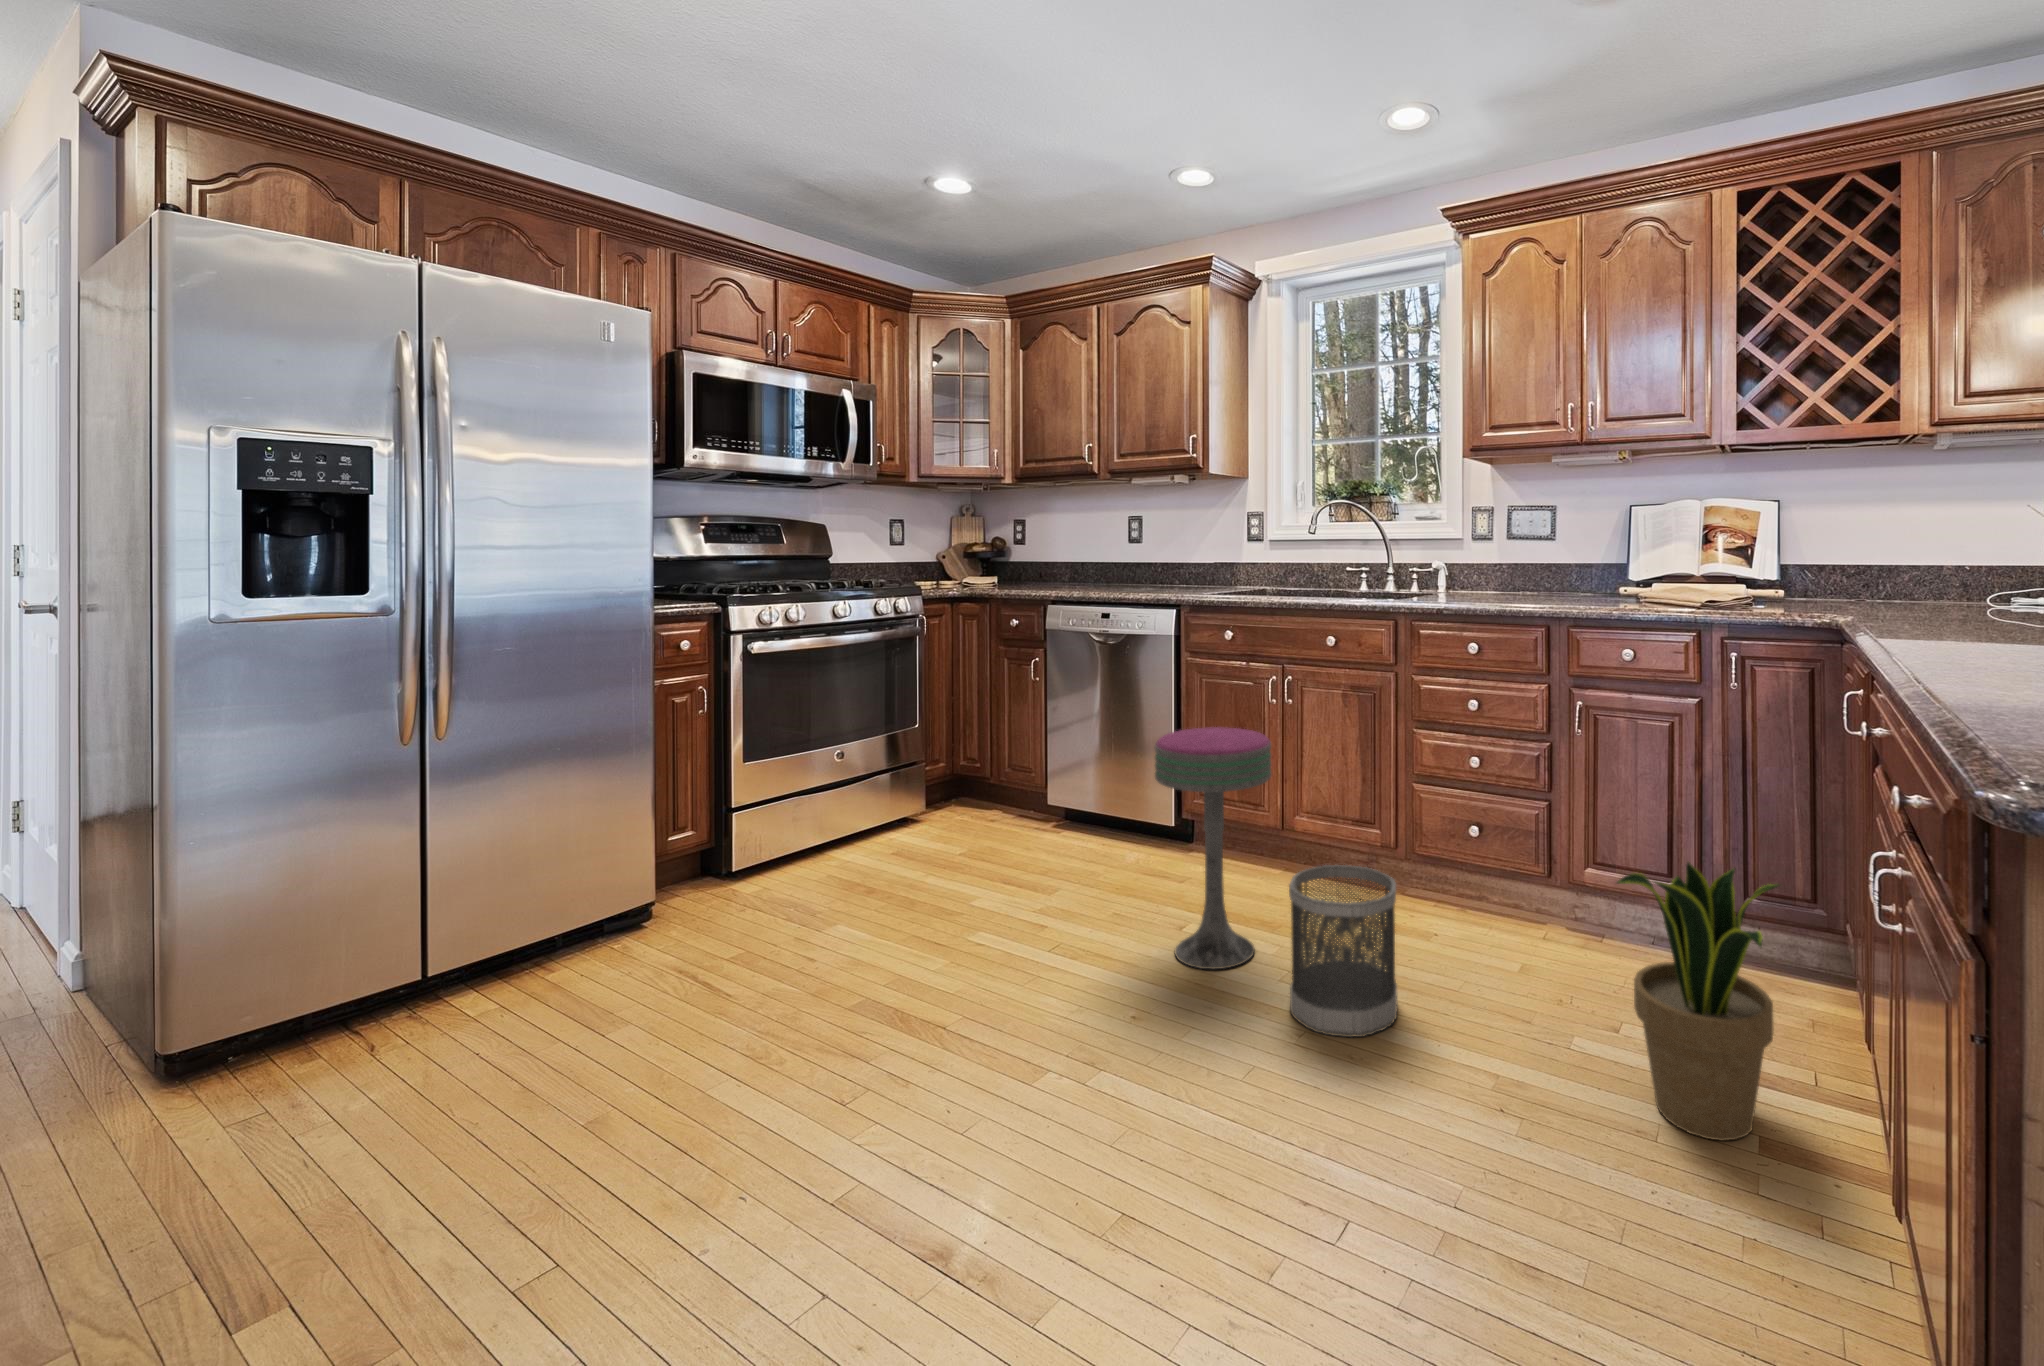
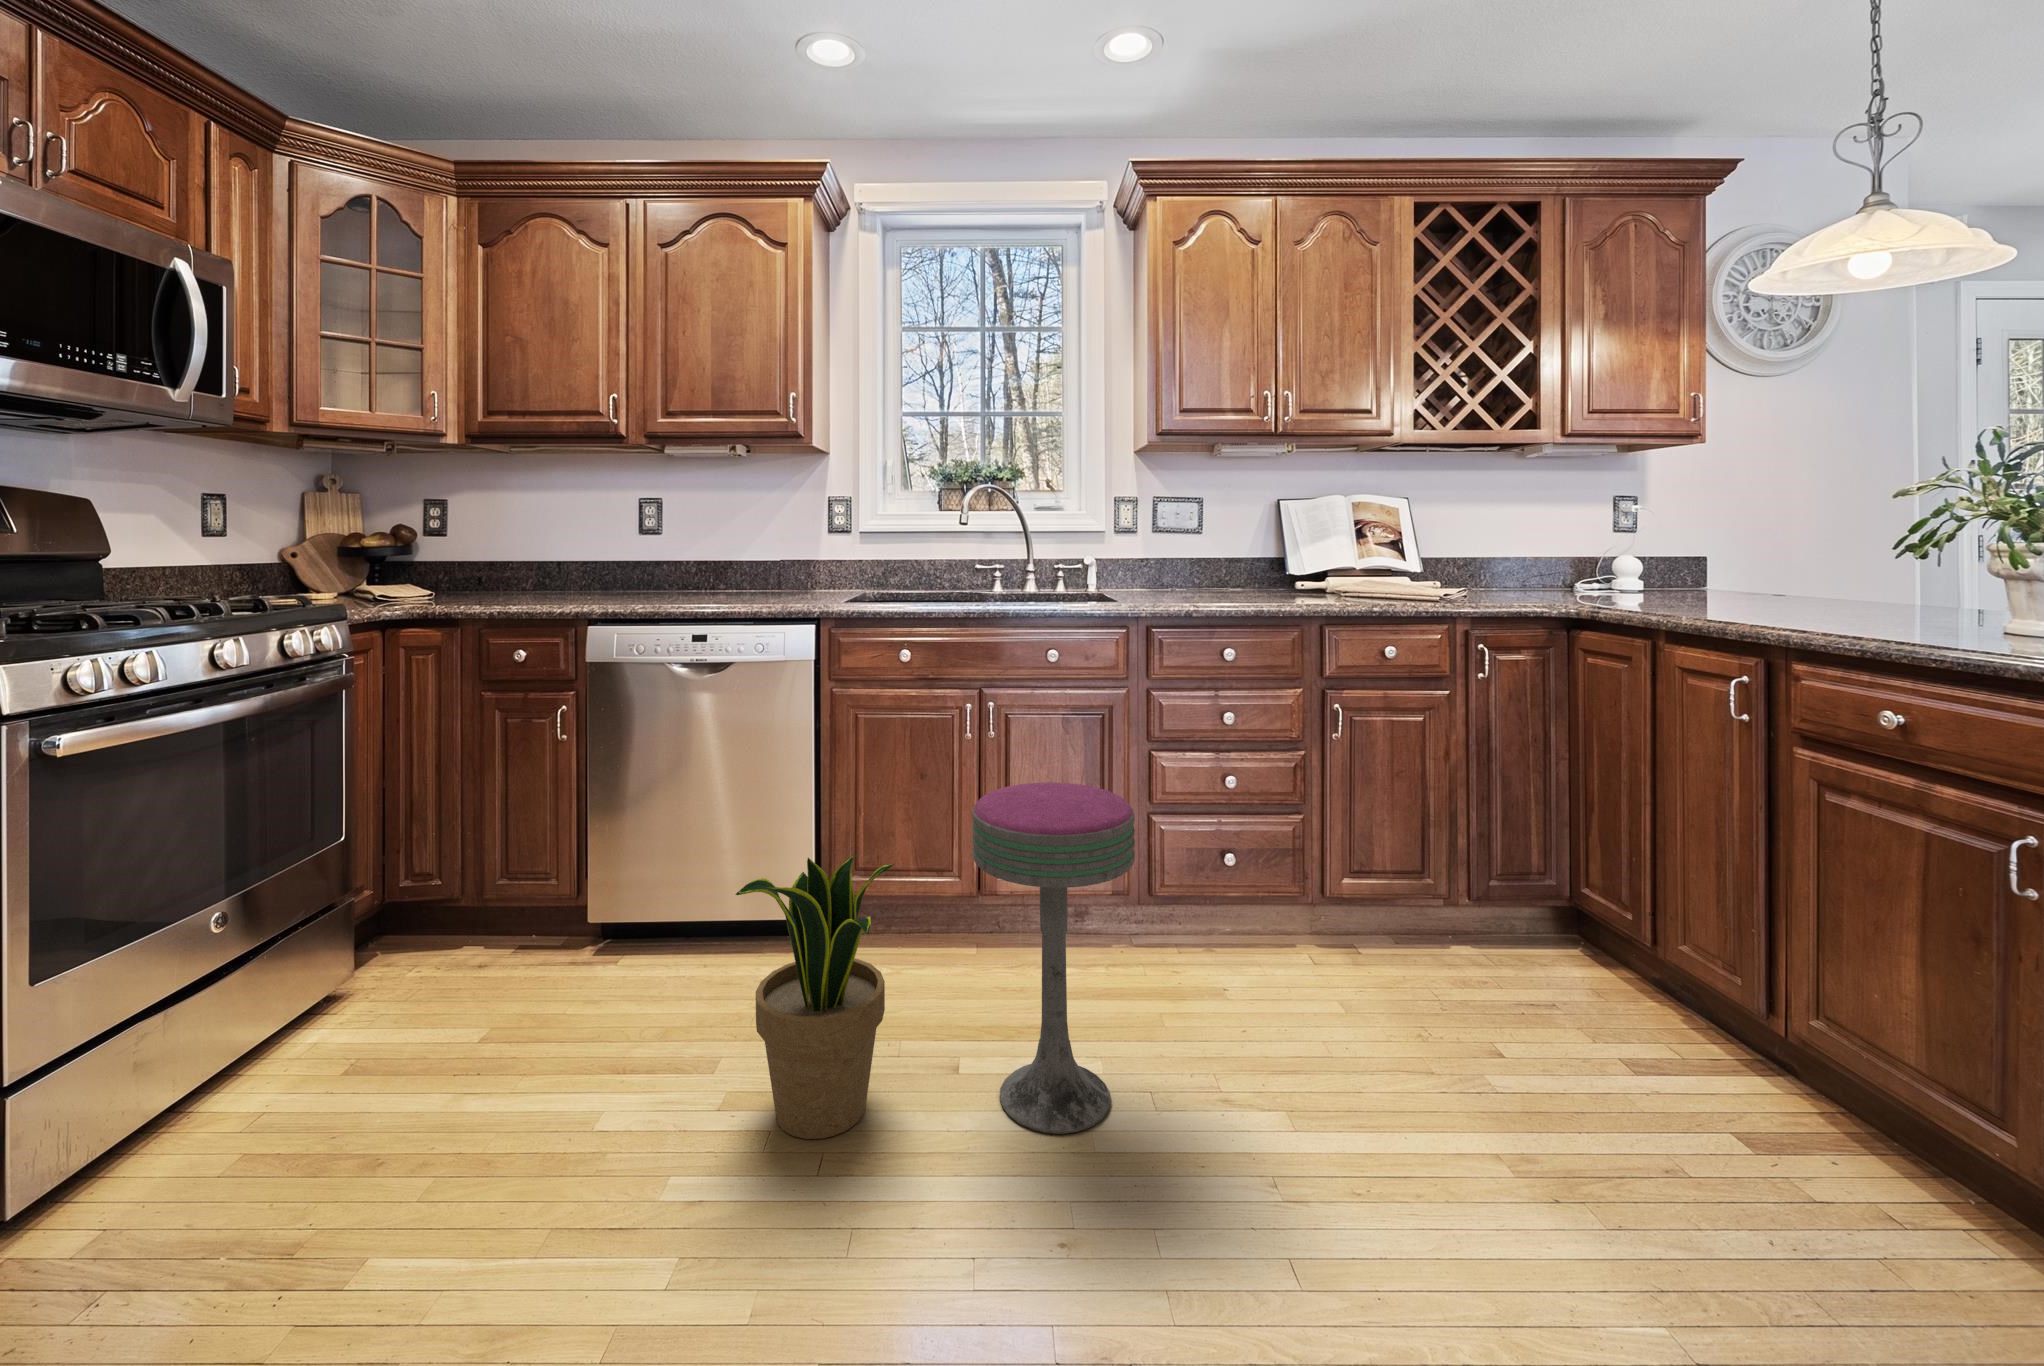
potted plant: present [1617,863,1779,1141] -> present [736,855,895,1139]
wastebasket: present [1289,865,1398,1037] -> none [1217,938,1365,1180]

